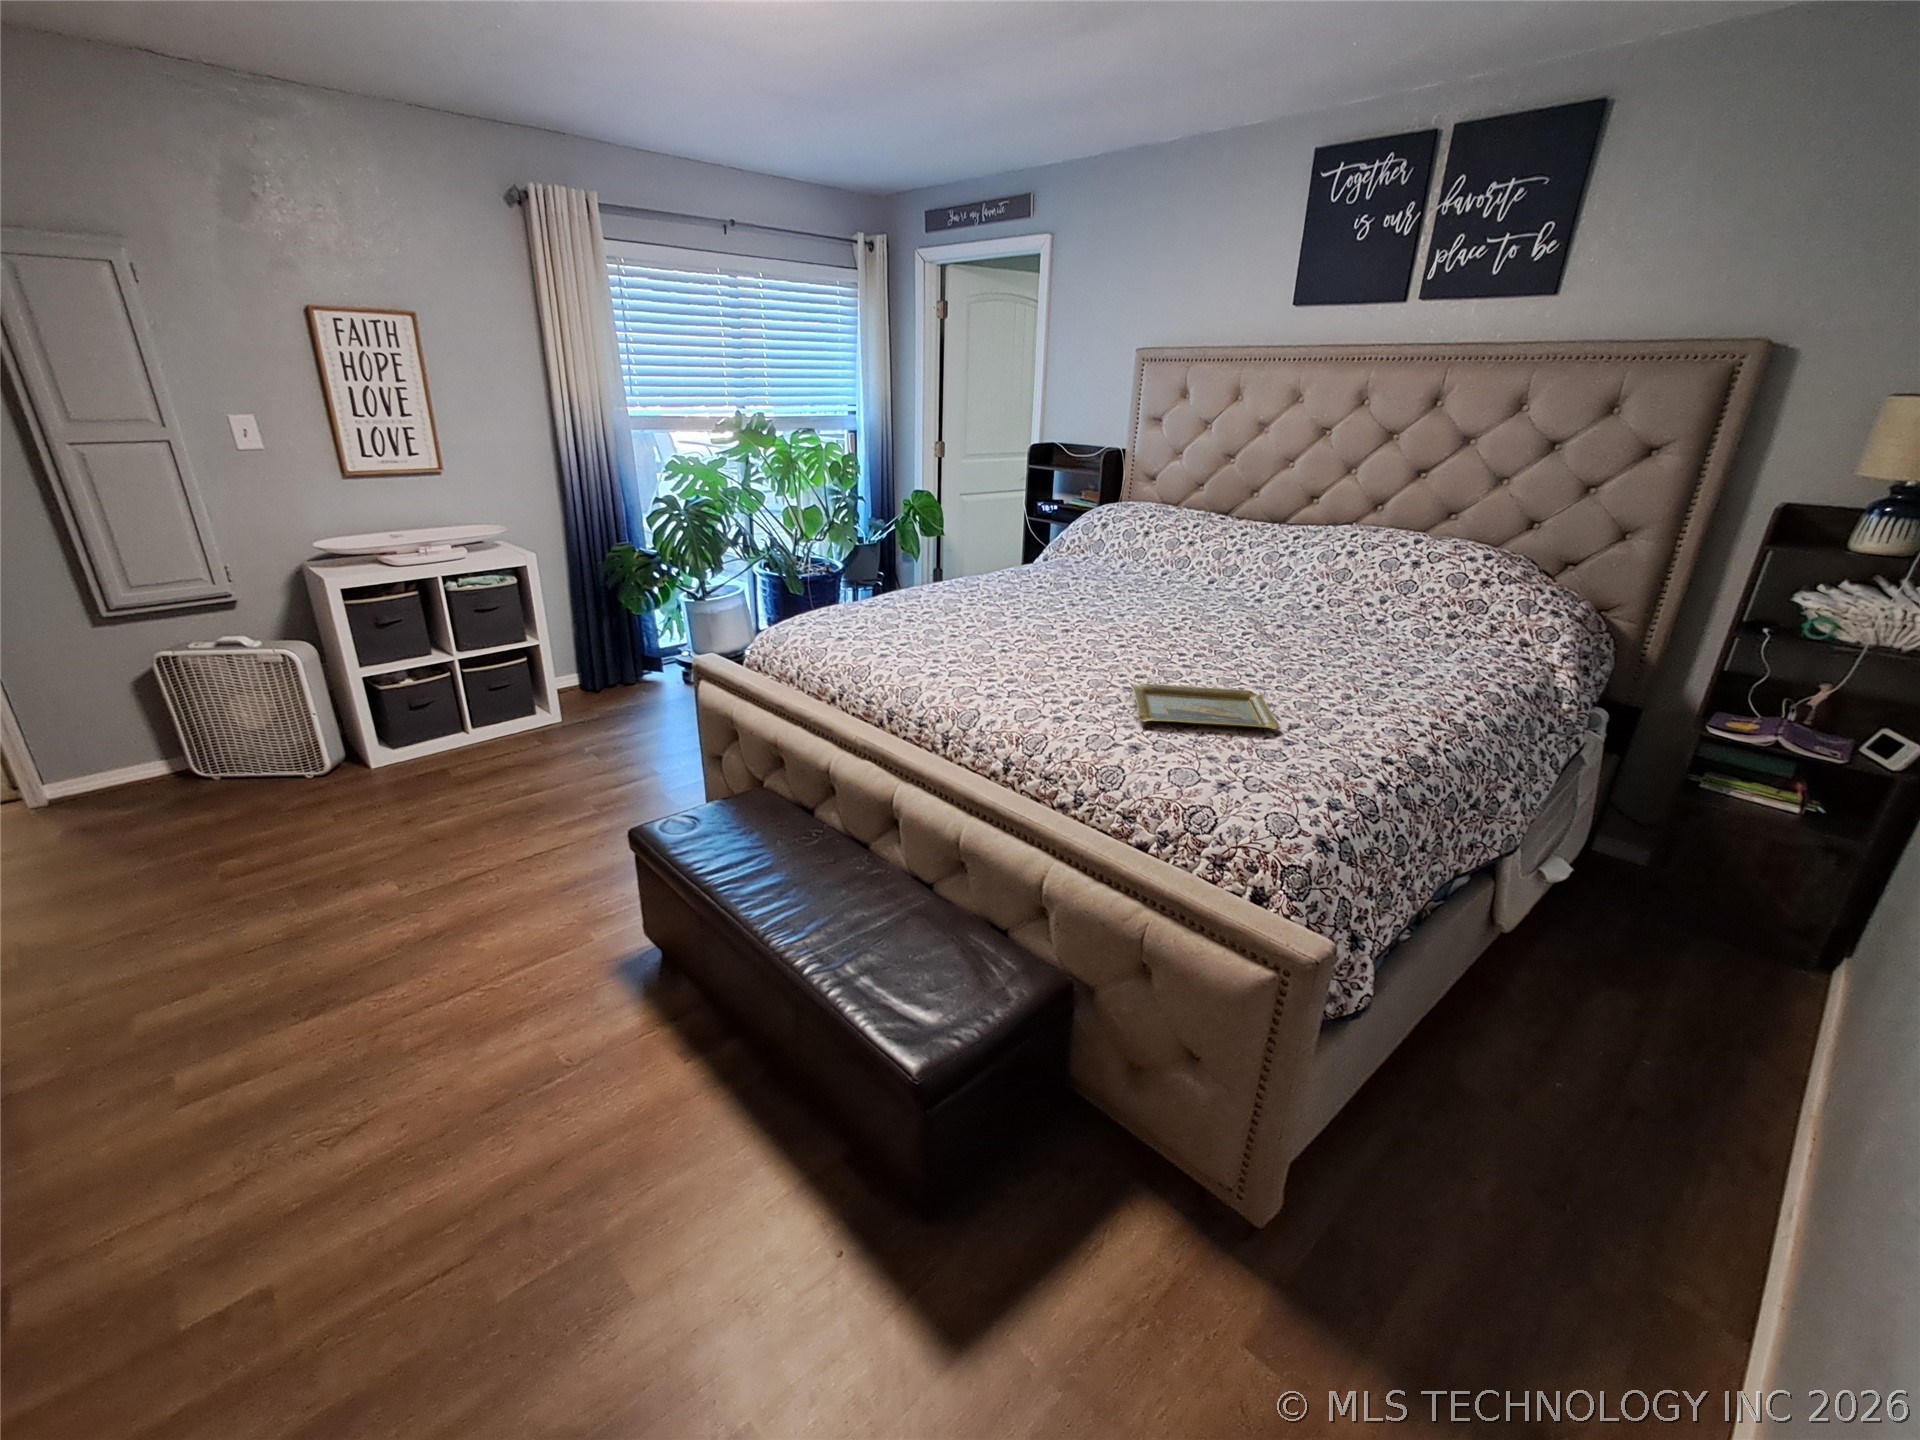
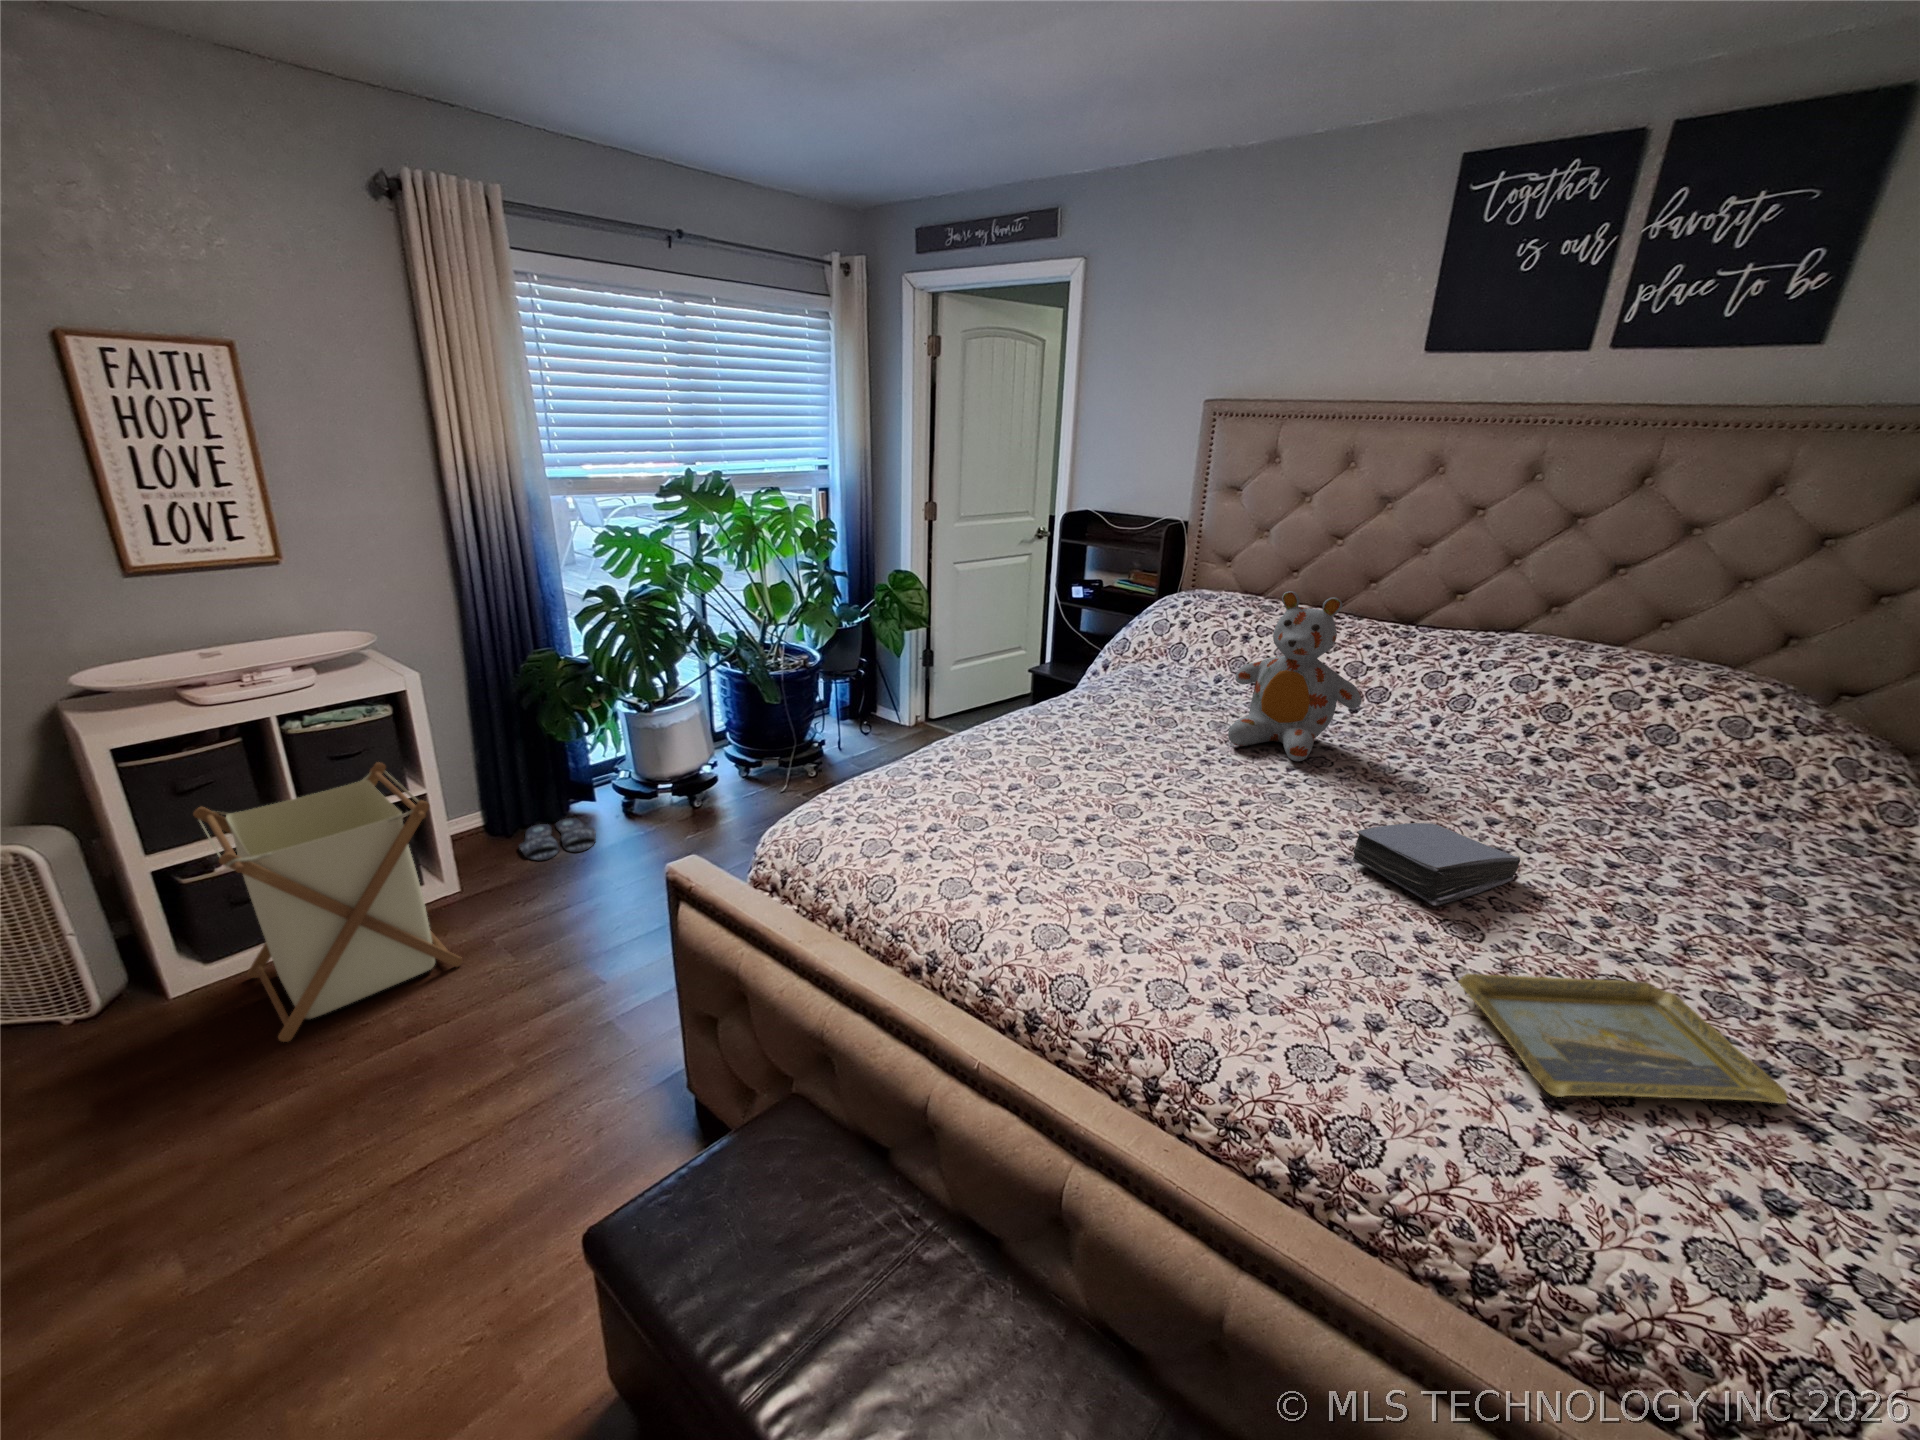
stuffed bear: none [1095,485,1190,607] -> present [1228,591,1362,761]
laundry basket: none [392,615,564,790] -> present [193,763,463,1042]
book: none [1125,626,1231,665] -> present [1353,823,1520,906]
slippers: none [602,682,659,706] -> present [519,818,596,861]

